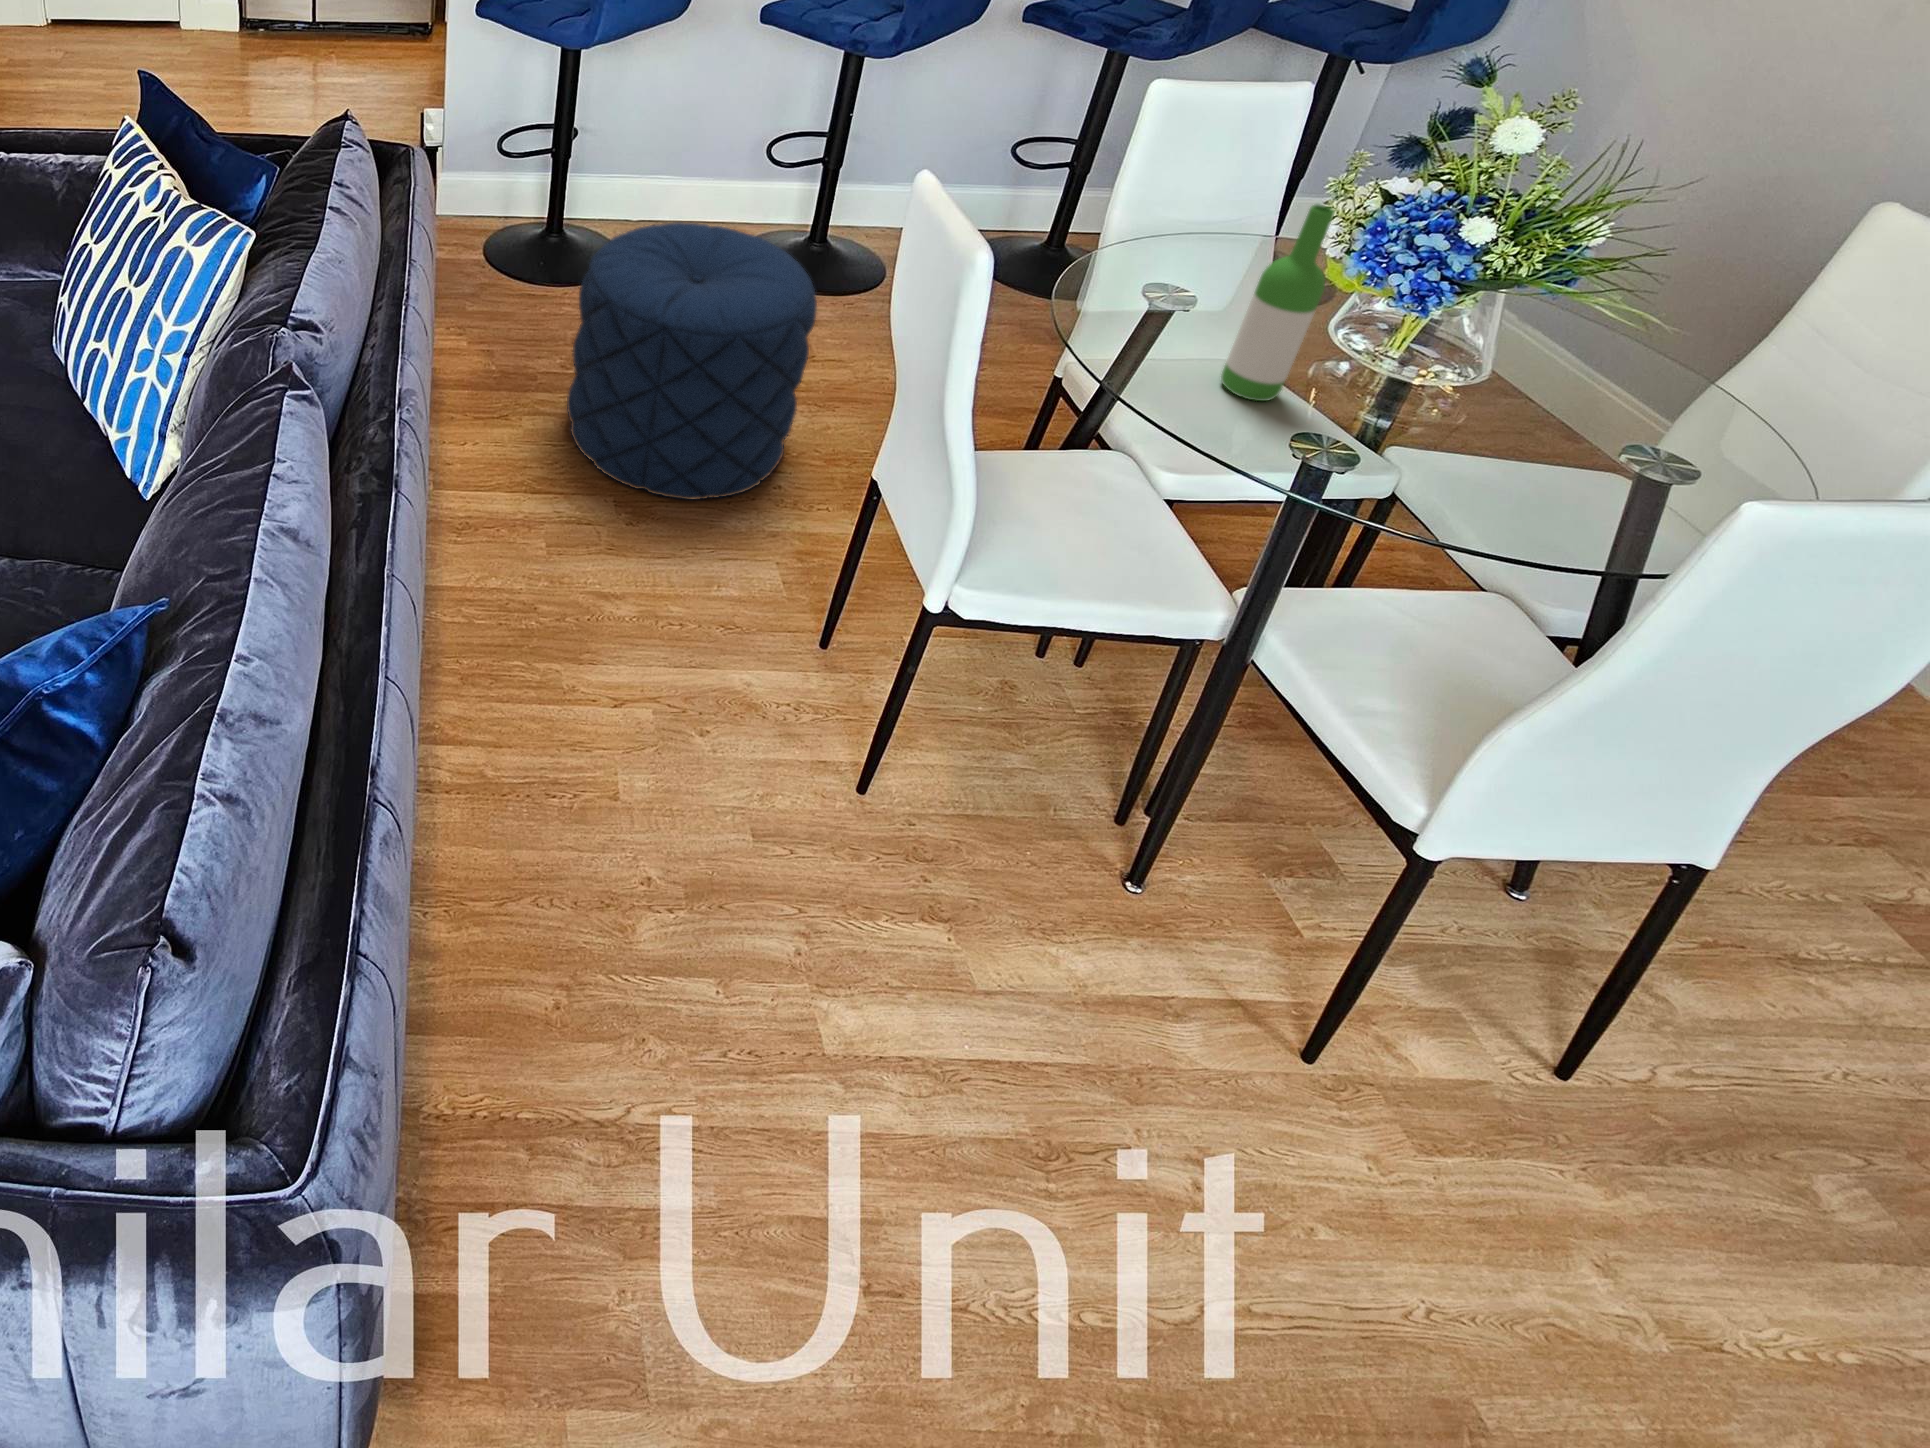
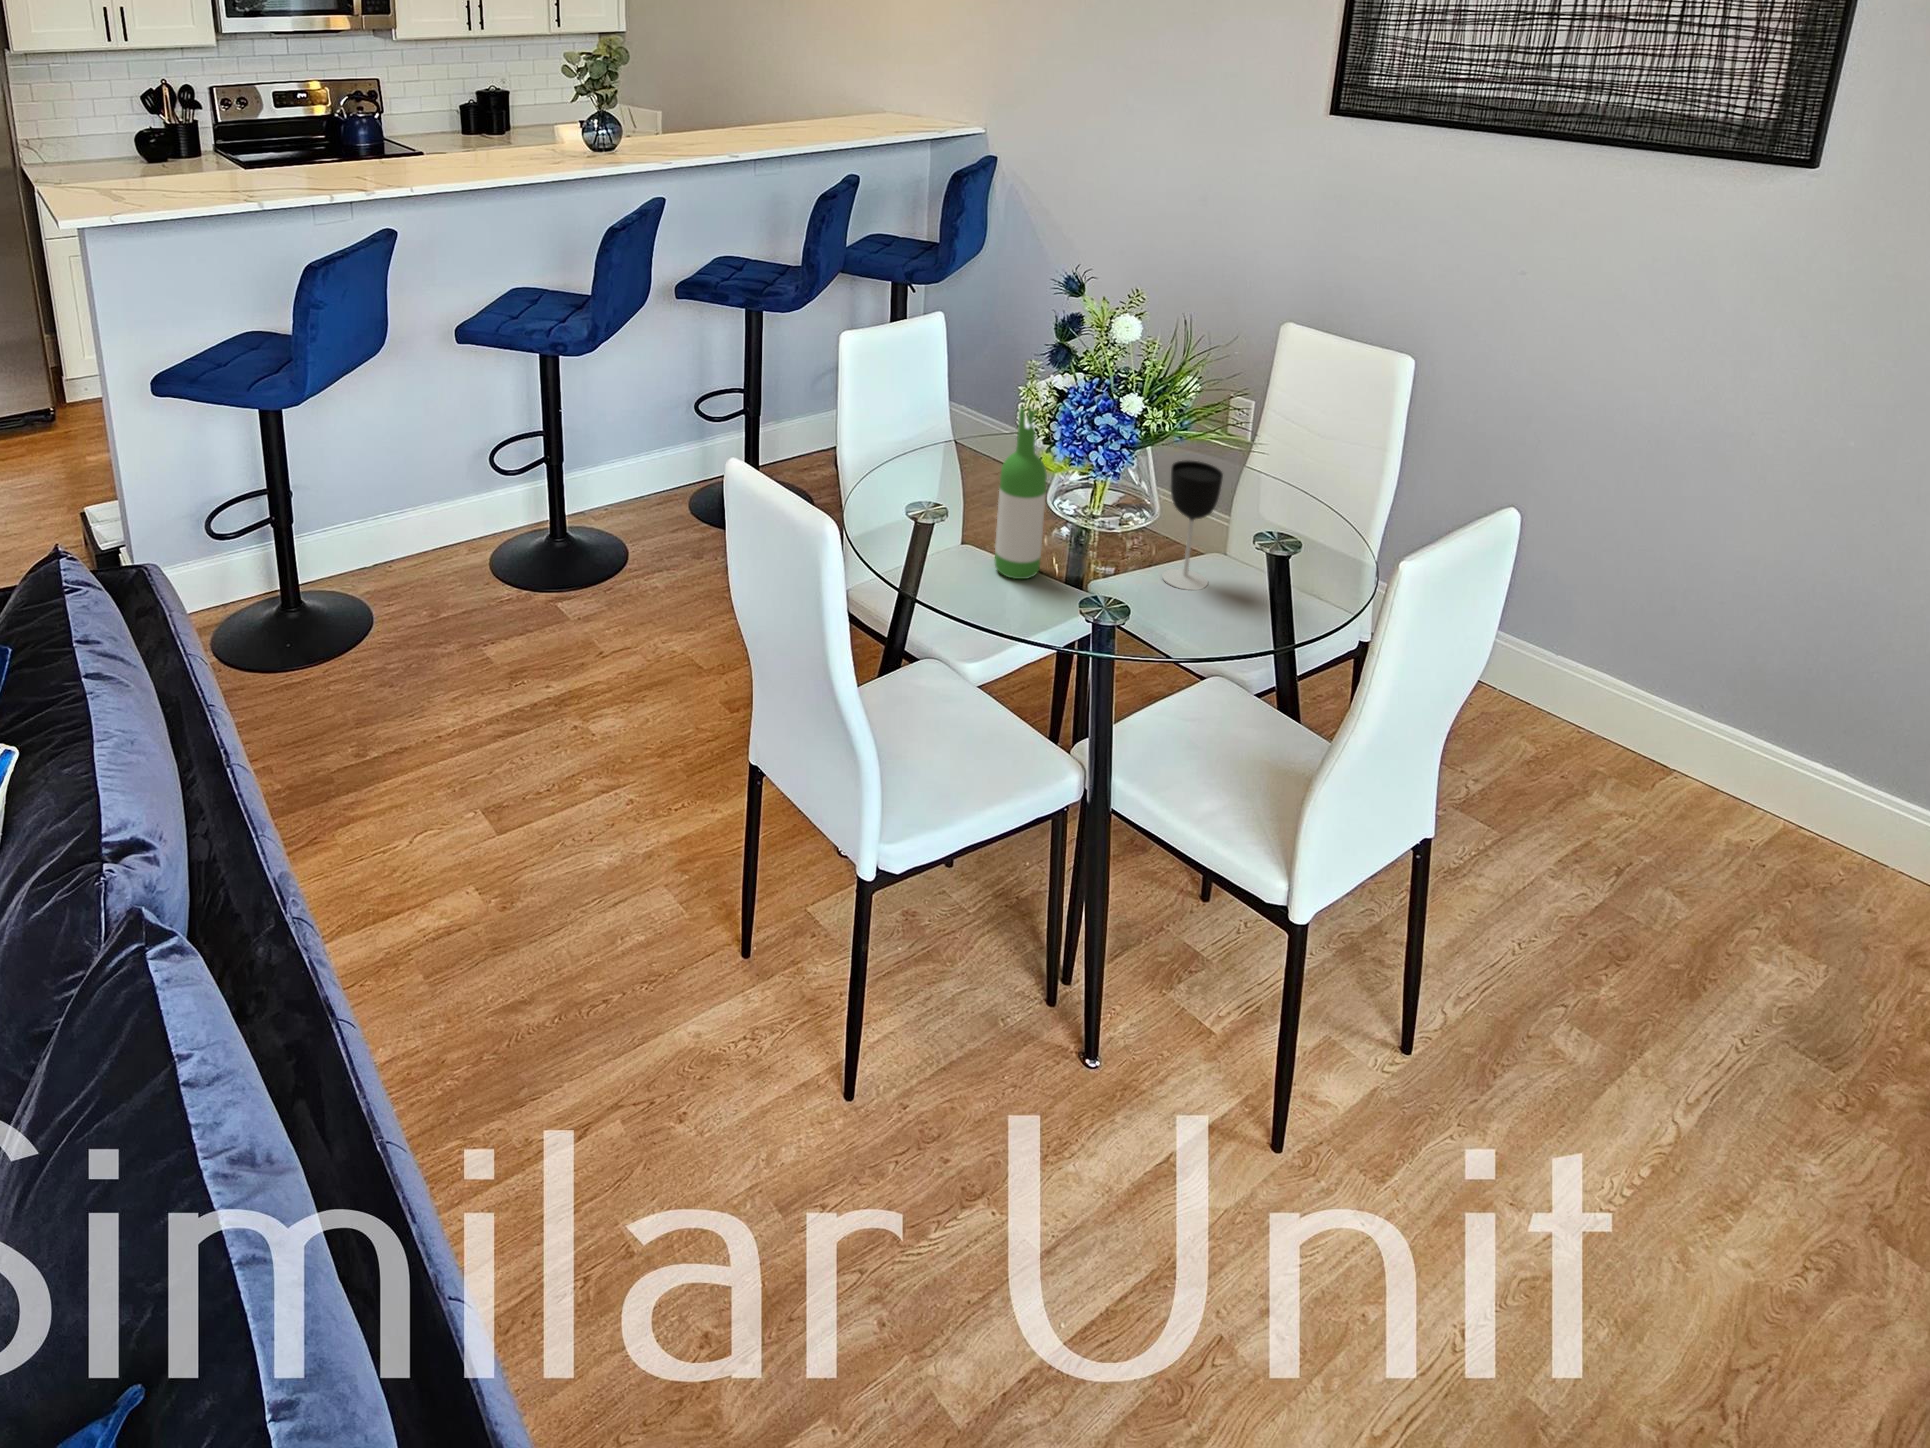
pouf: present [567,222,817,500] -> none [374,552,624,866]
wine glass: none [1448,324,1589,483] -> present [1162,461,1223,590]

